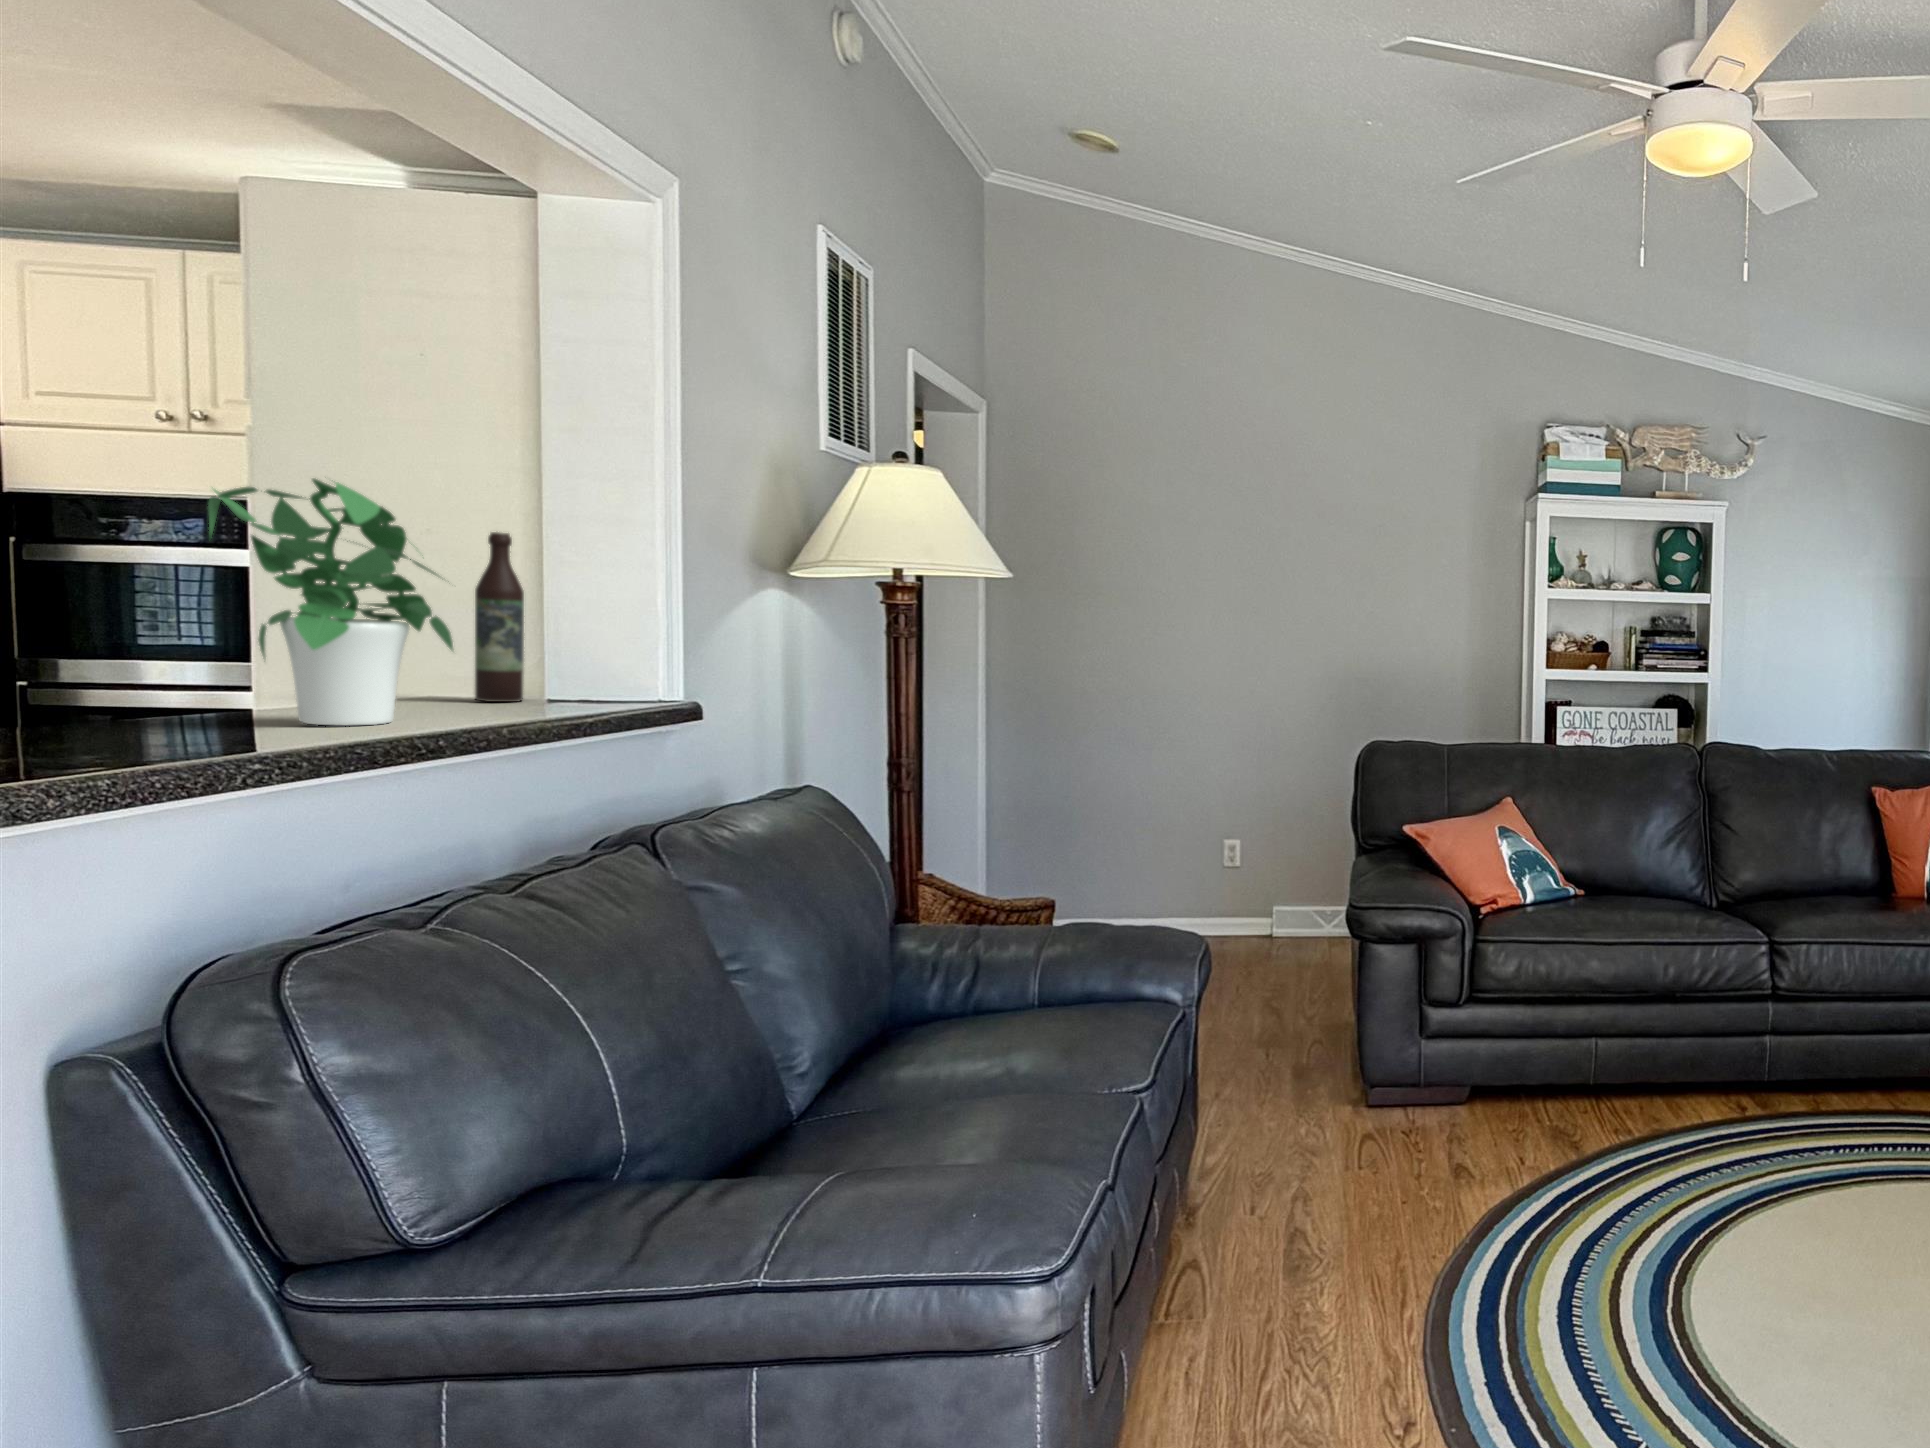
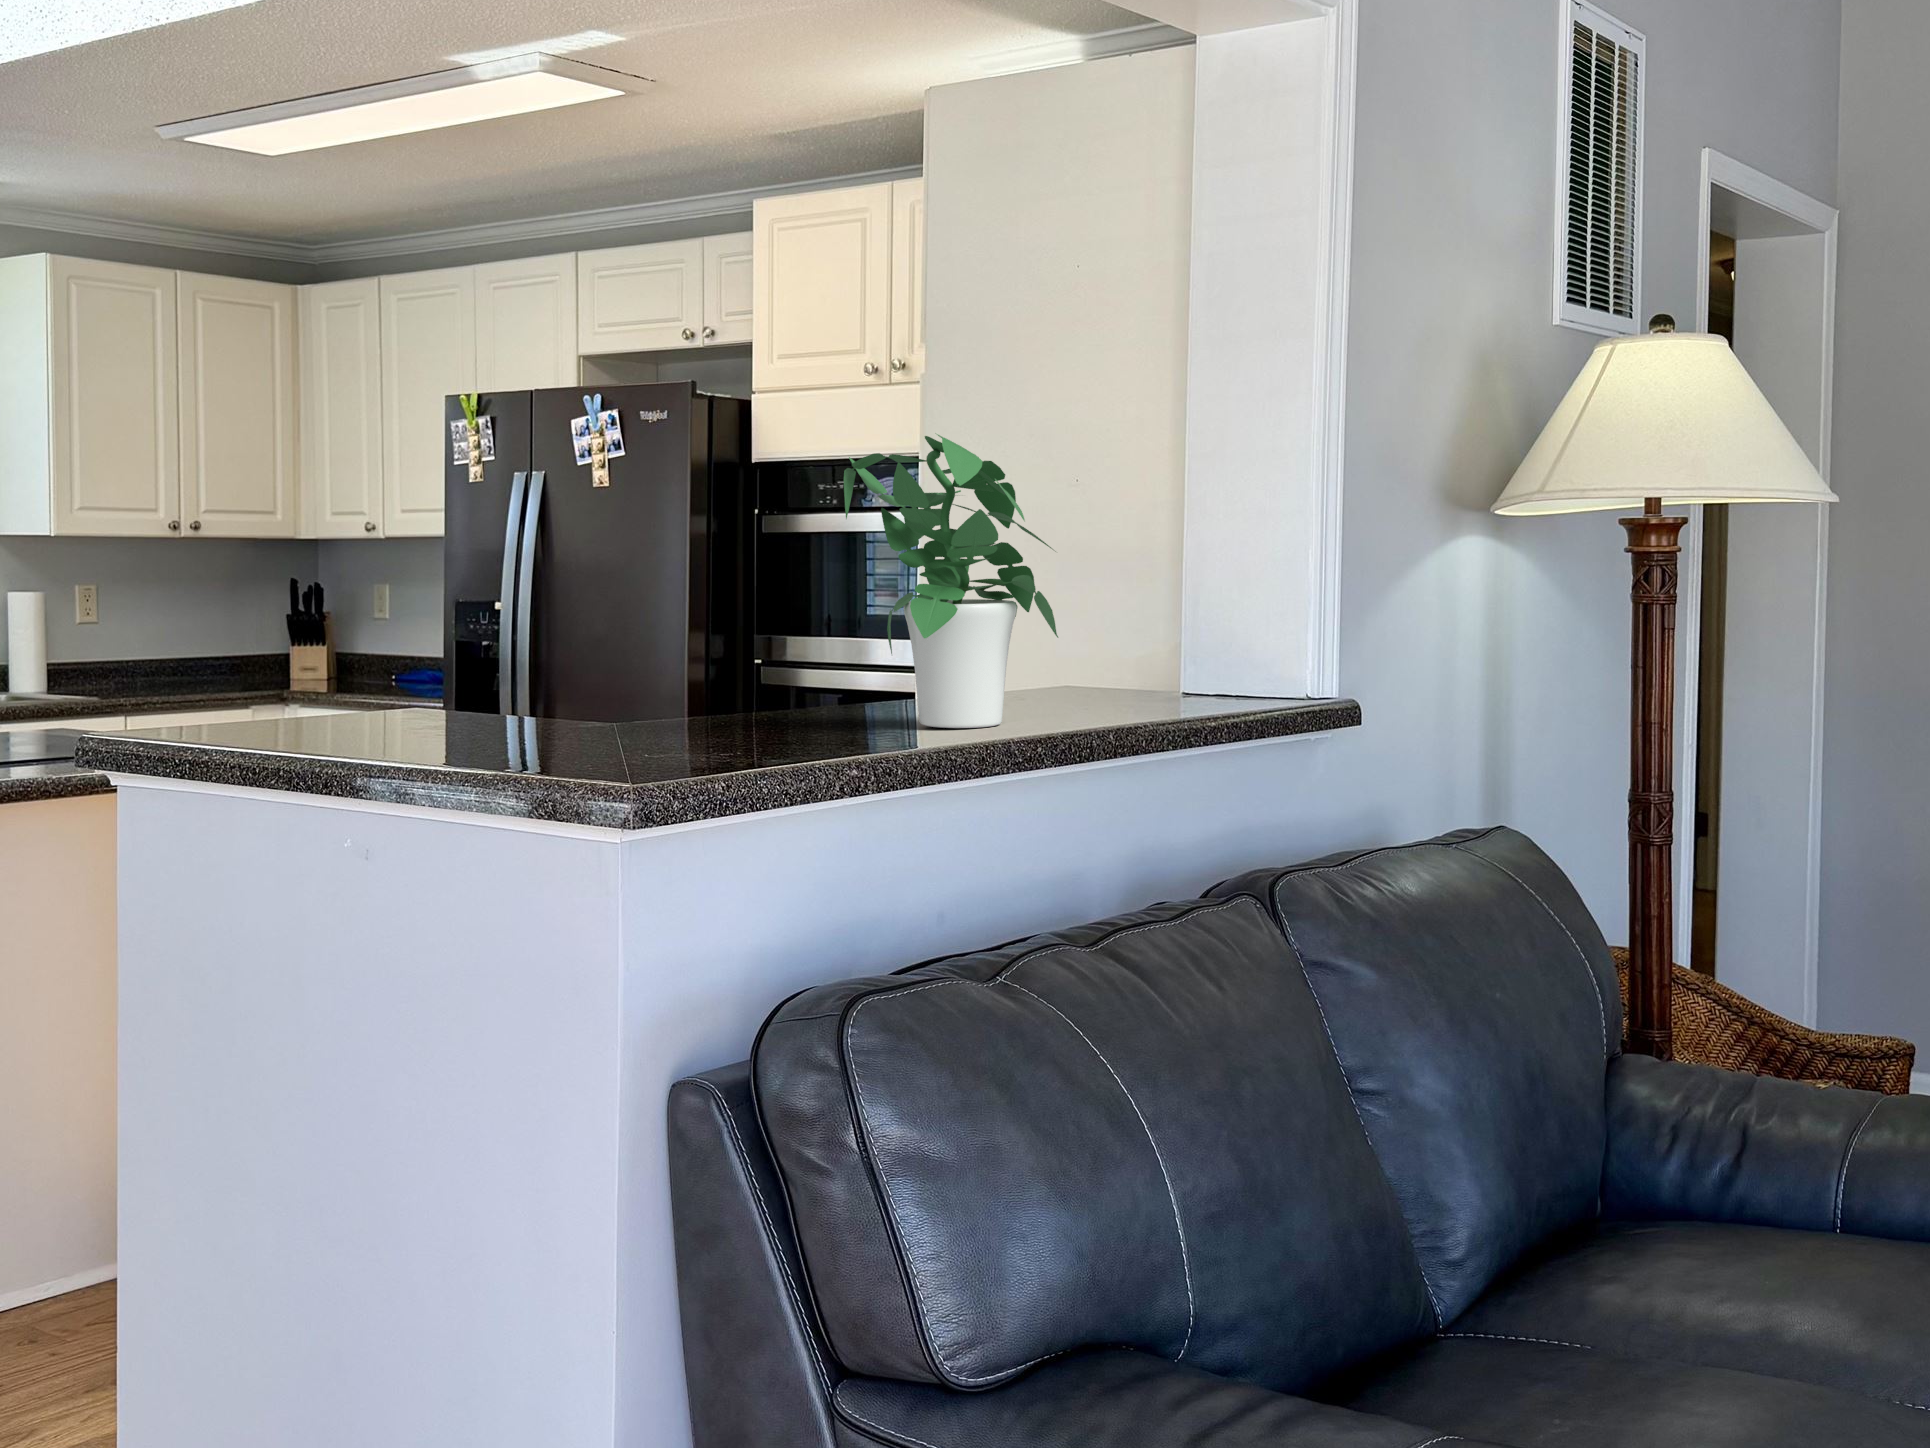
wine bottle: present [475,532,524,702] -> none [1096,480,1145,699]

